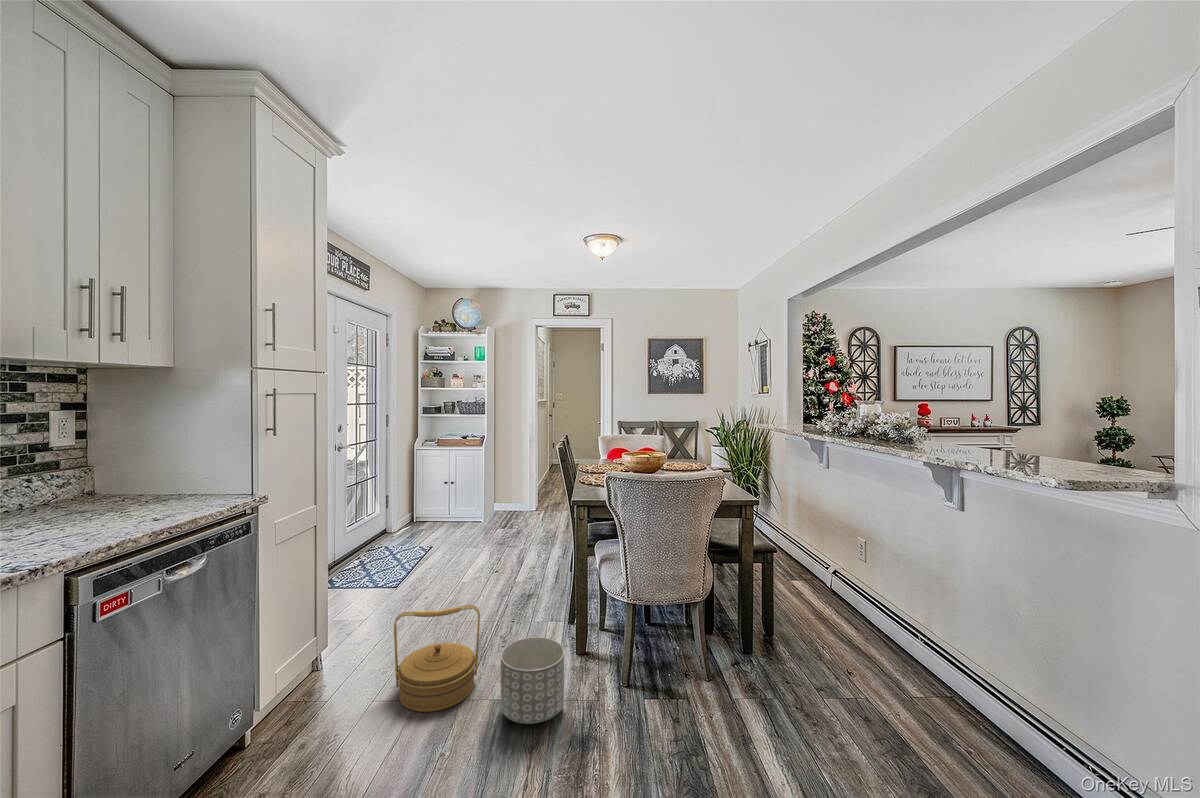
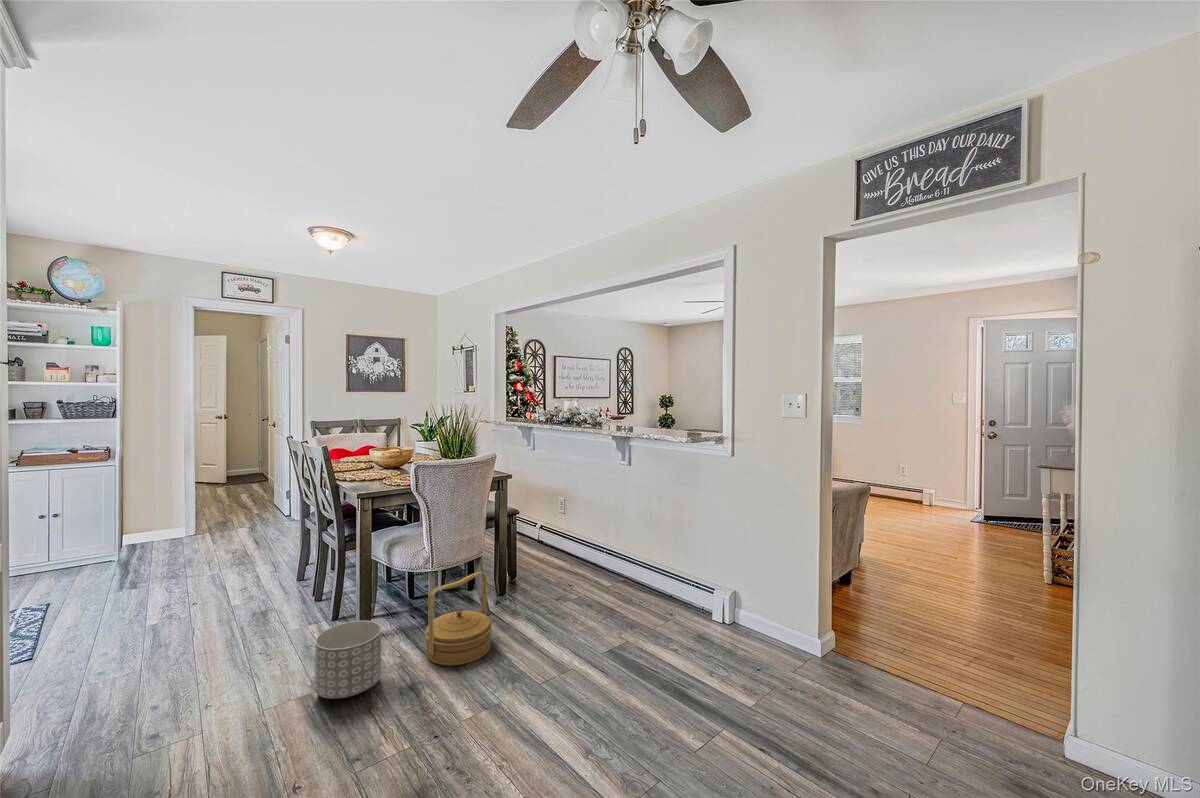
basket: present [394,605,480,712] -> present [425,571,492,666]

